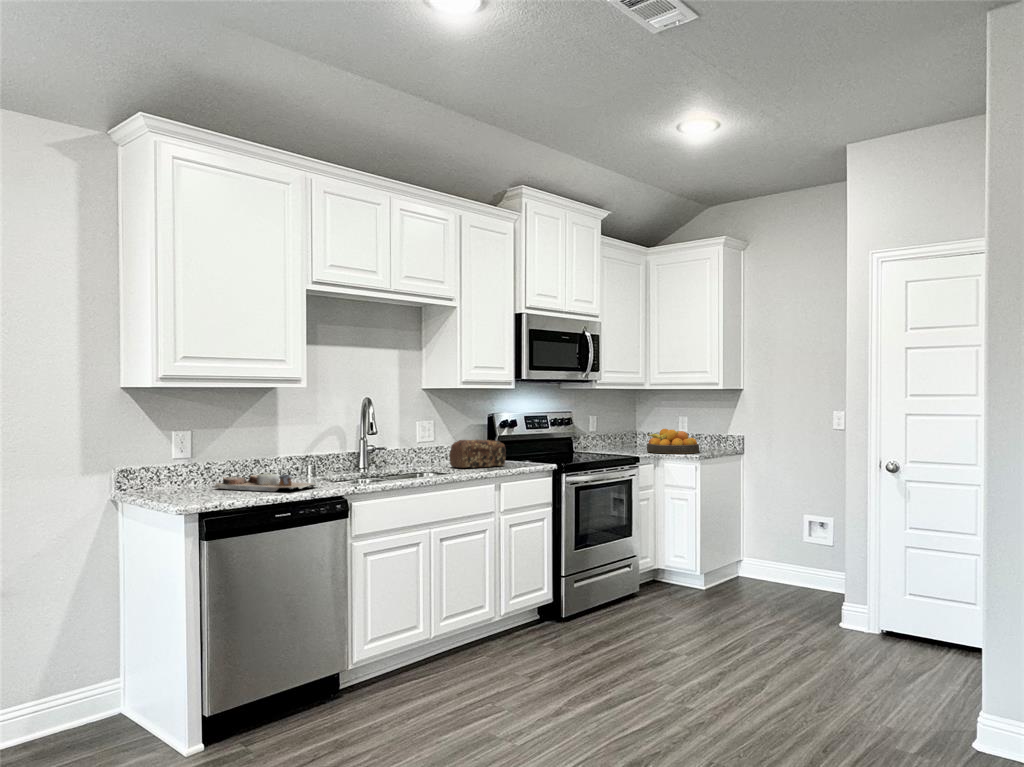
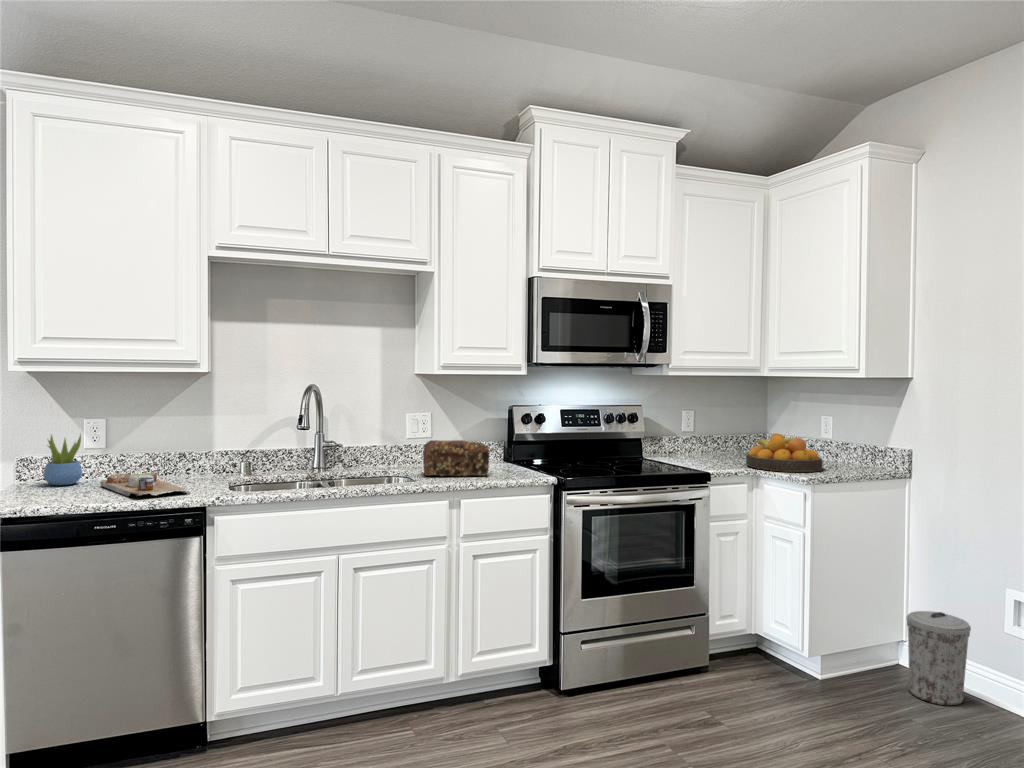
succulent plant: none [153,441,189,491] -> present [43,435,82,485]
trash can: none [761,538,800,598] -> present [907,611,971,705]

